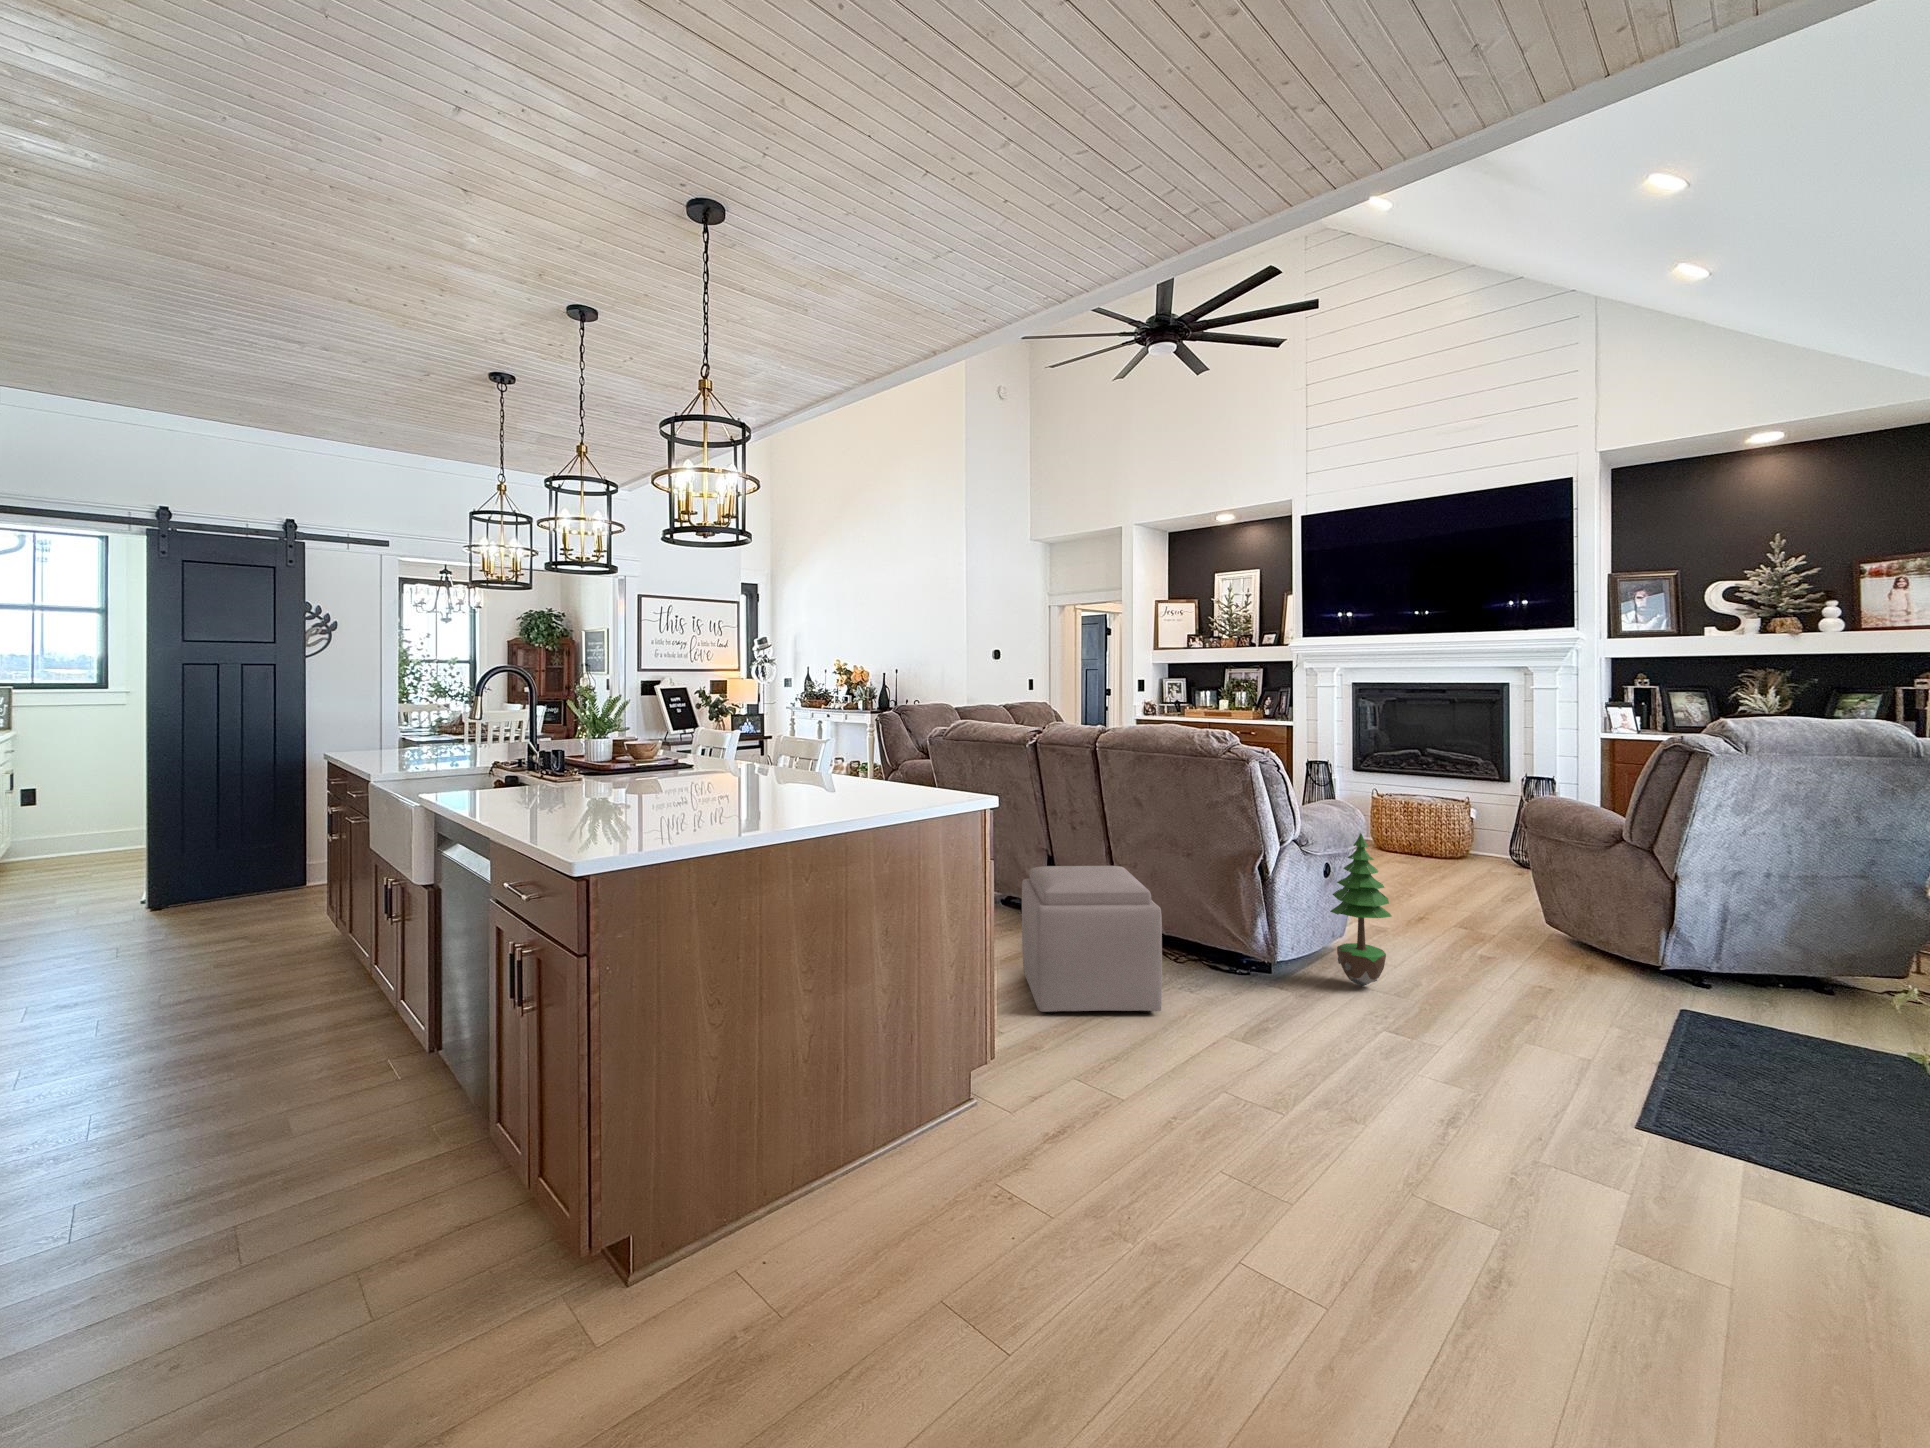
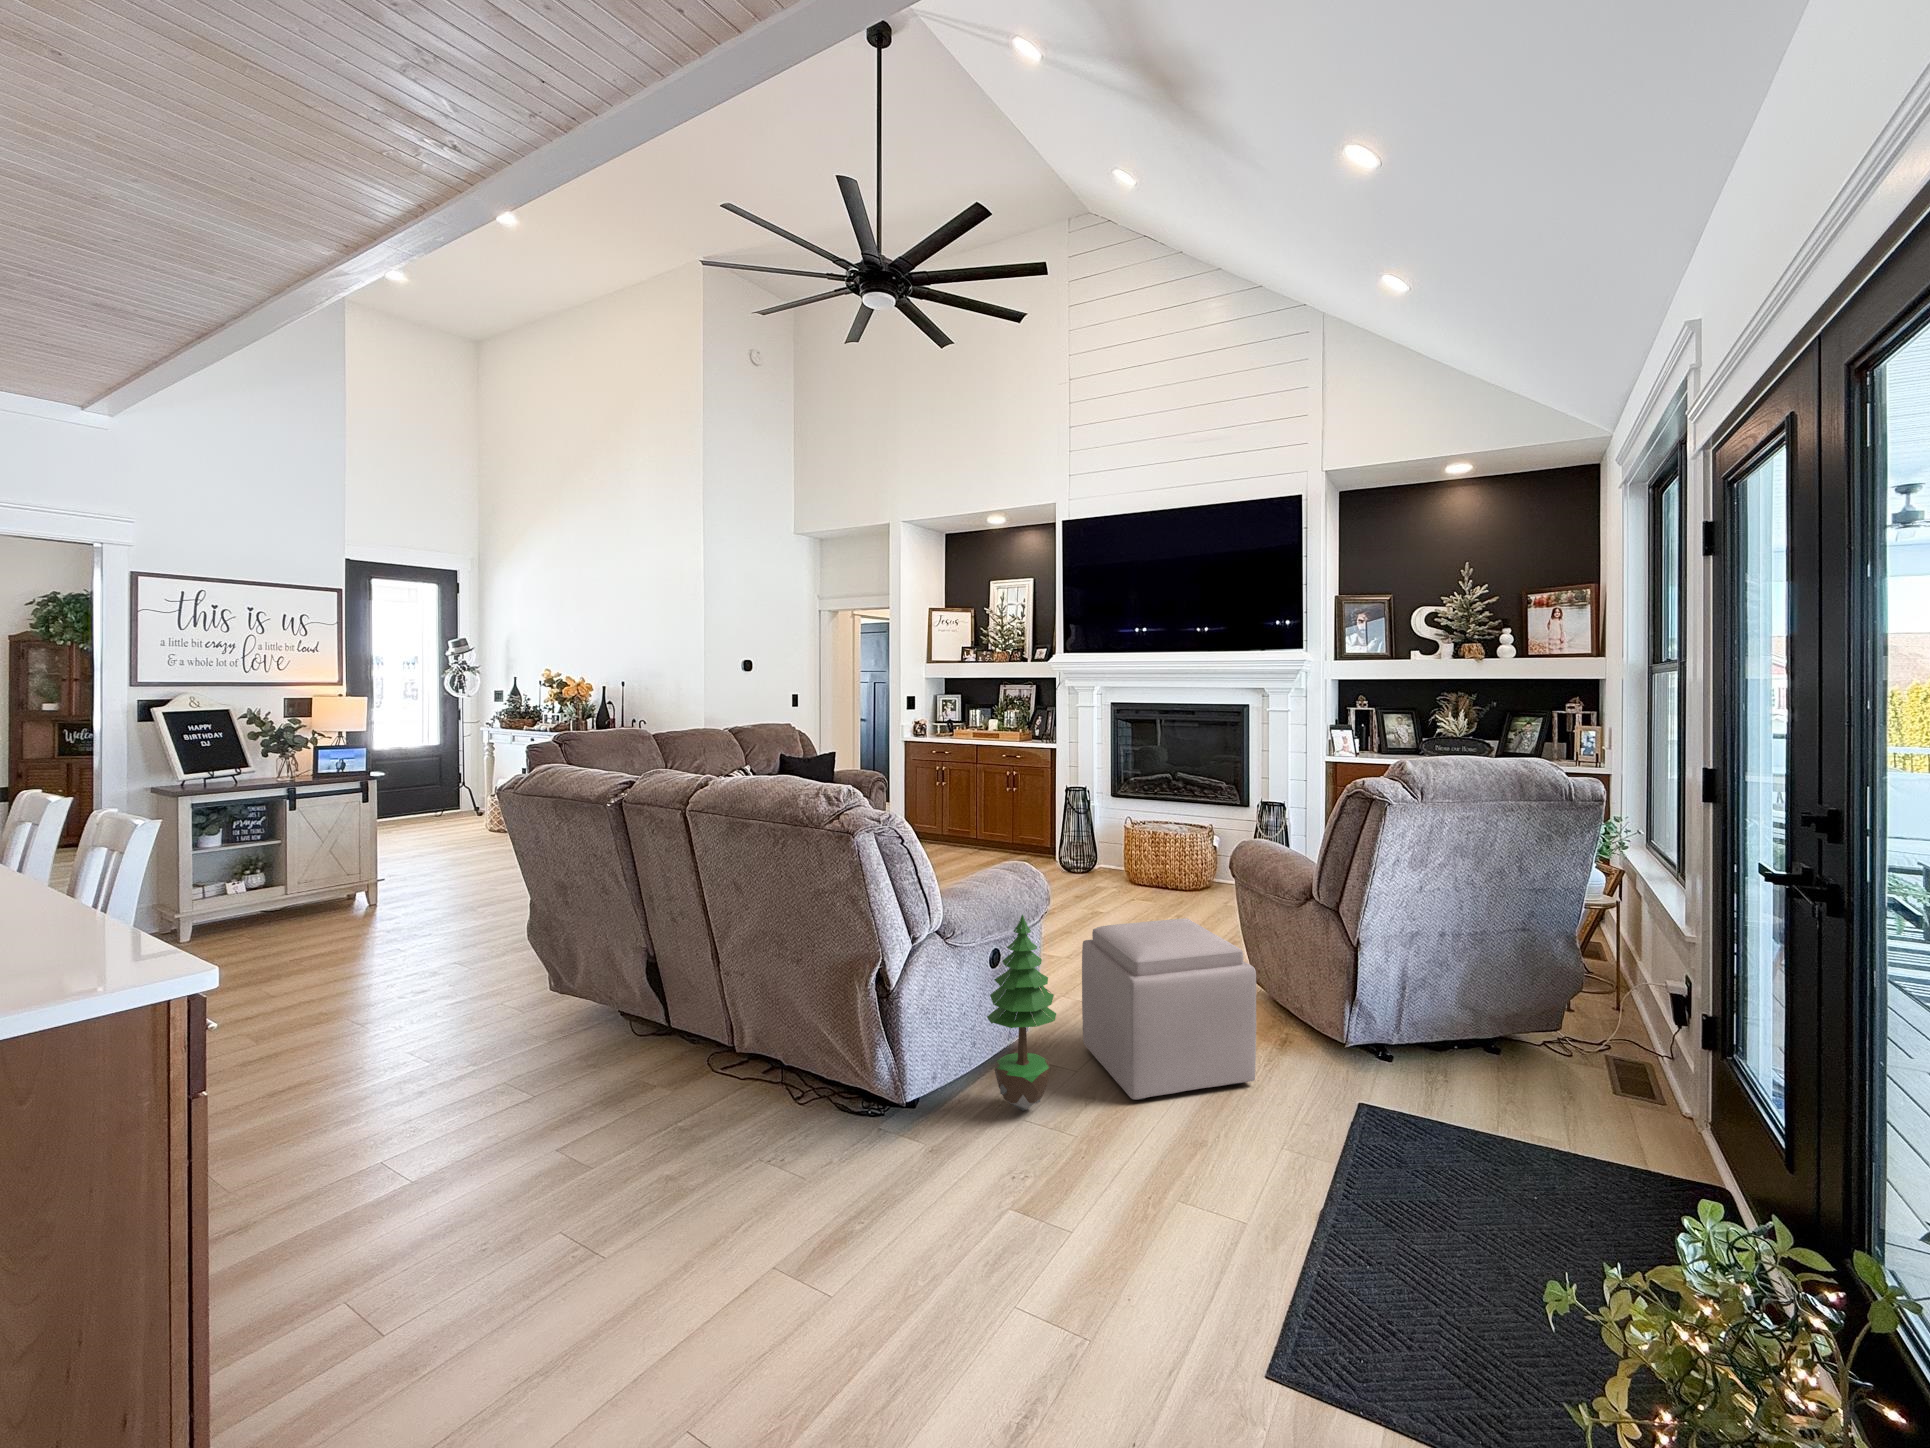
ottoman: present [1022,866,1162,1014] -> present [1082,918,1256,1100]

